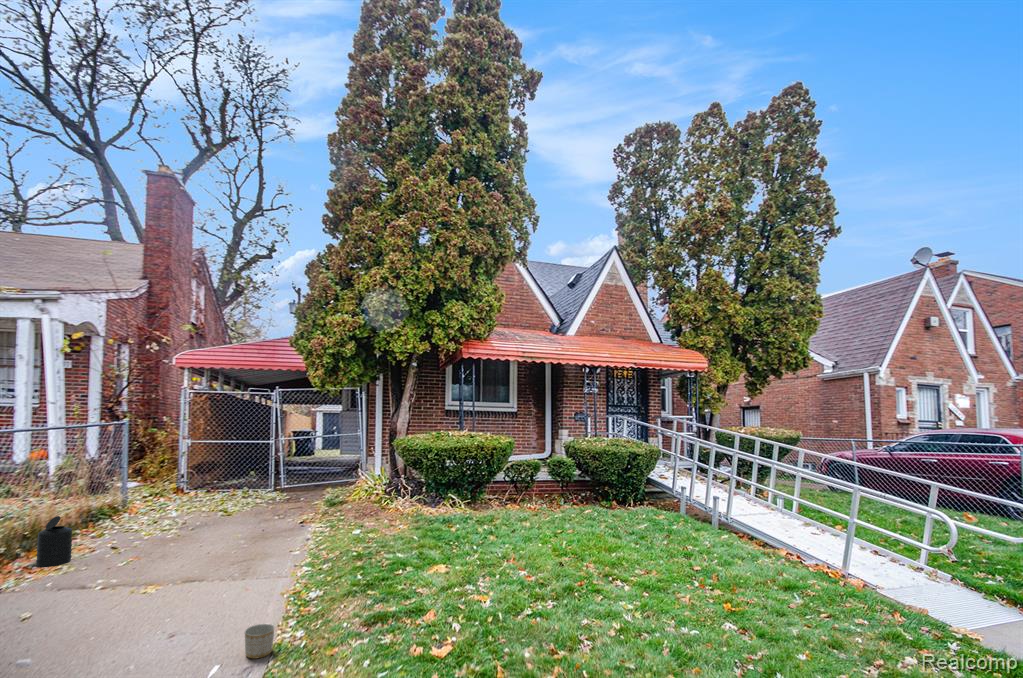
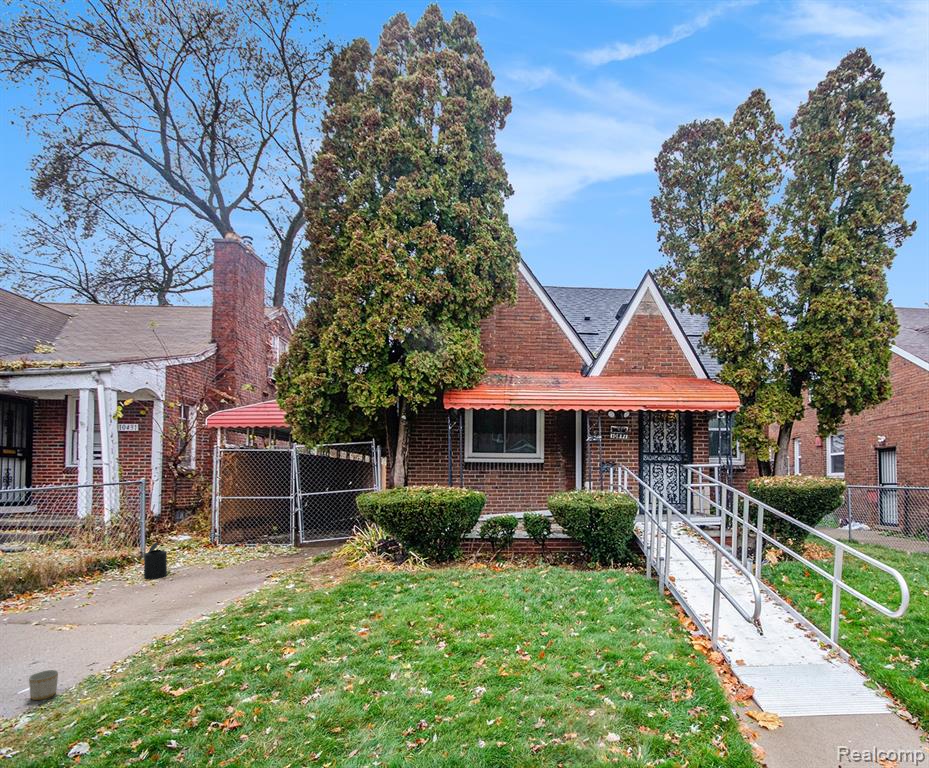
trash can: present [36,516,73,567] -> present [144,542,167,579]

